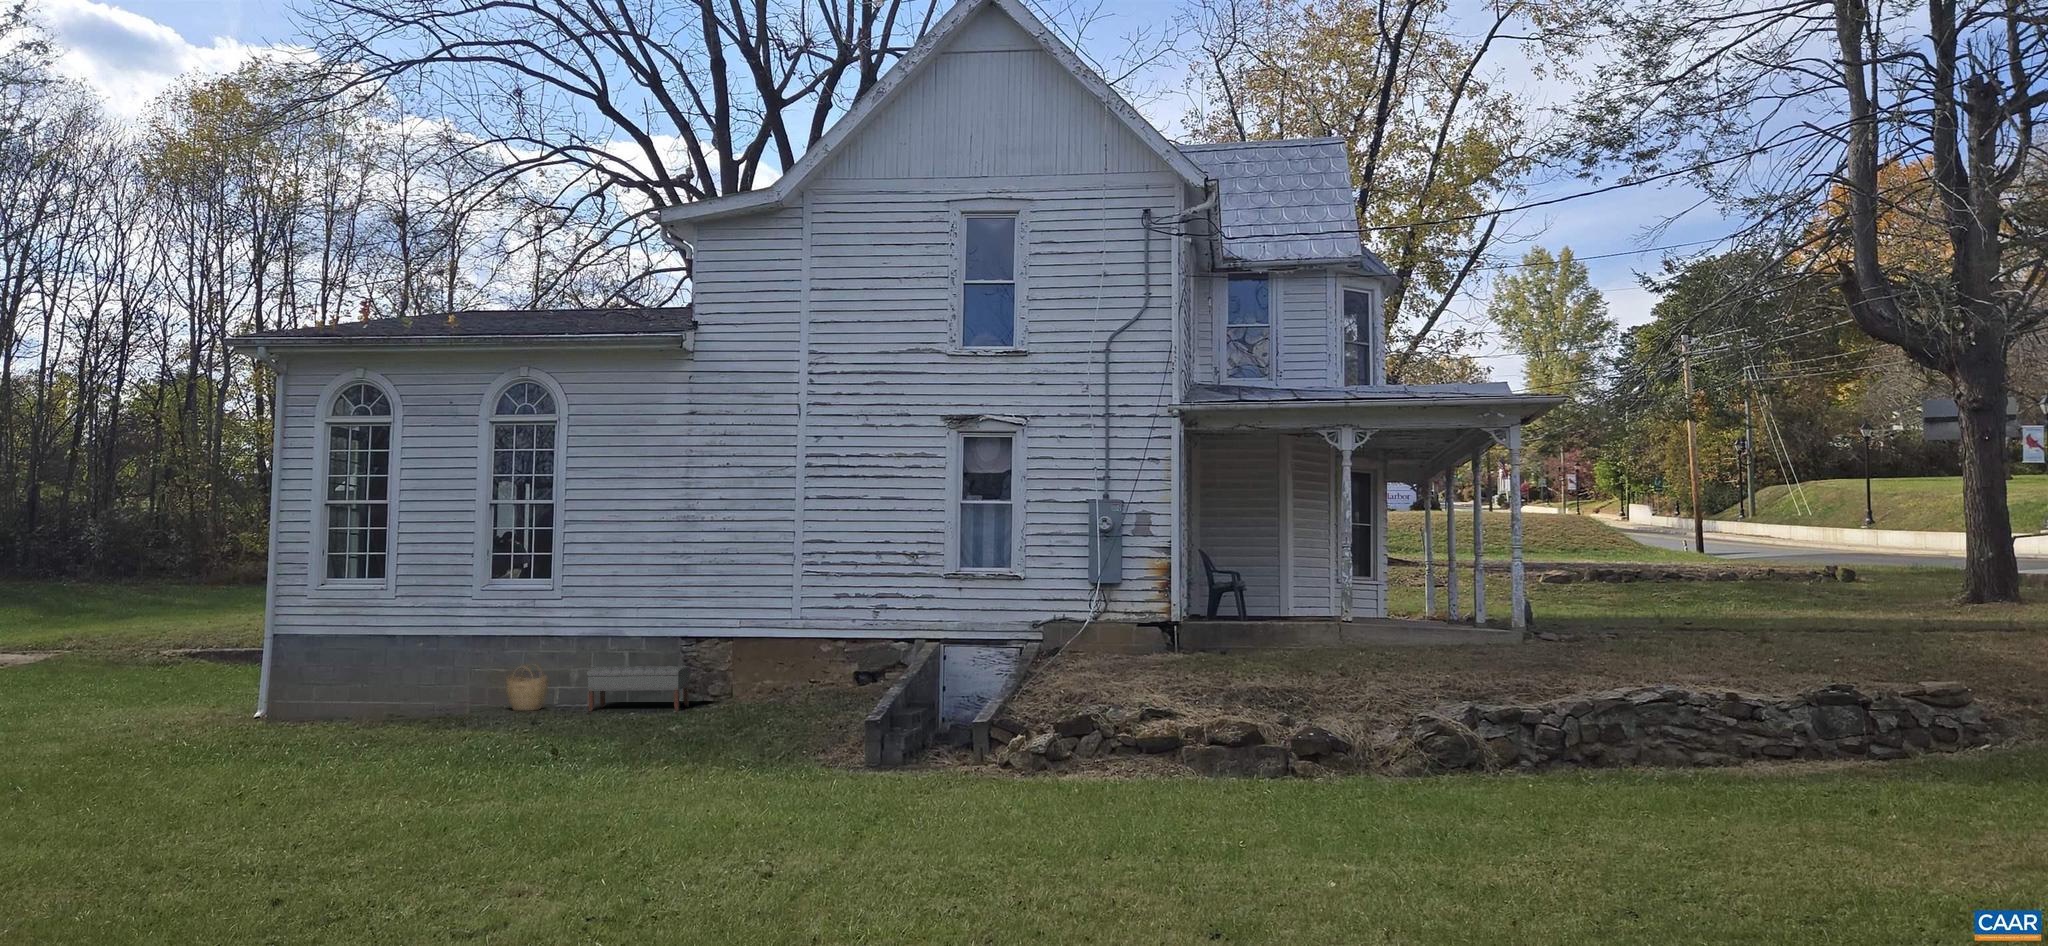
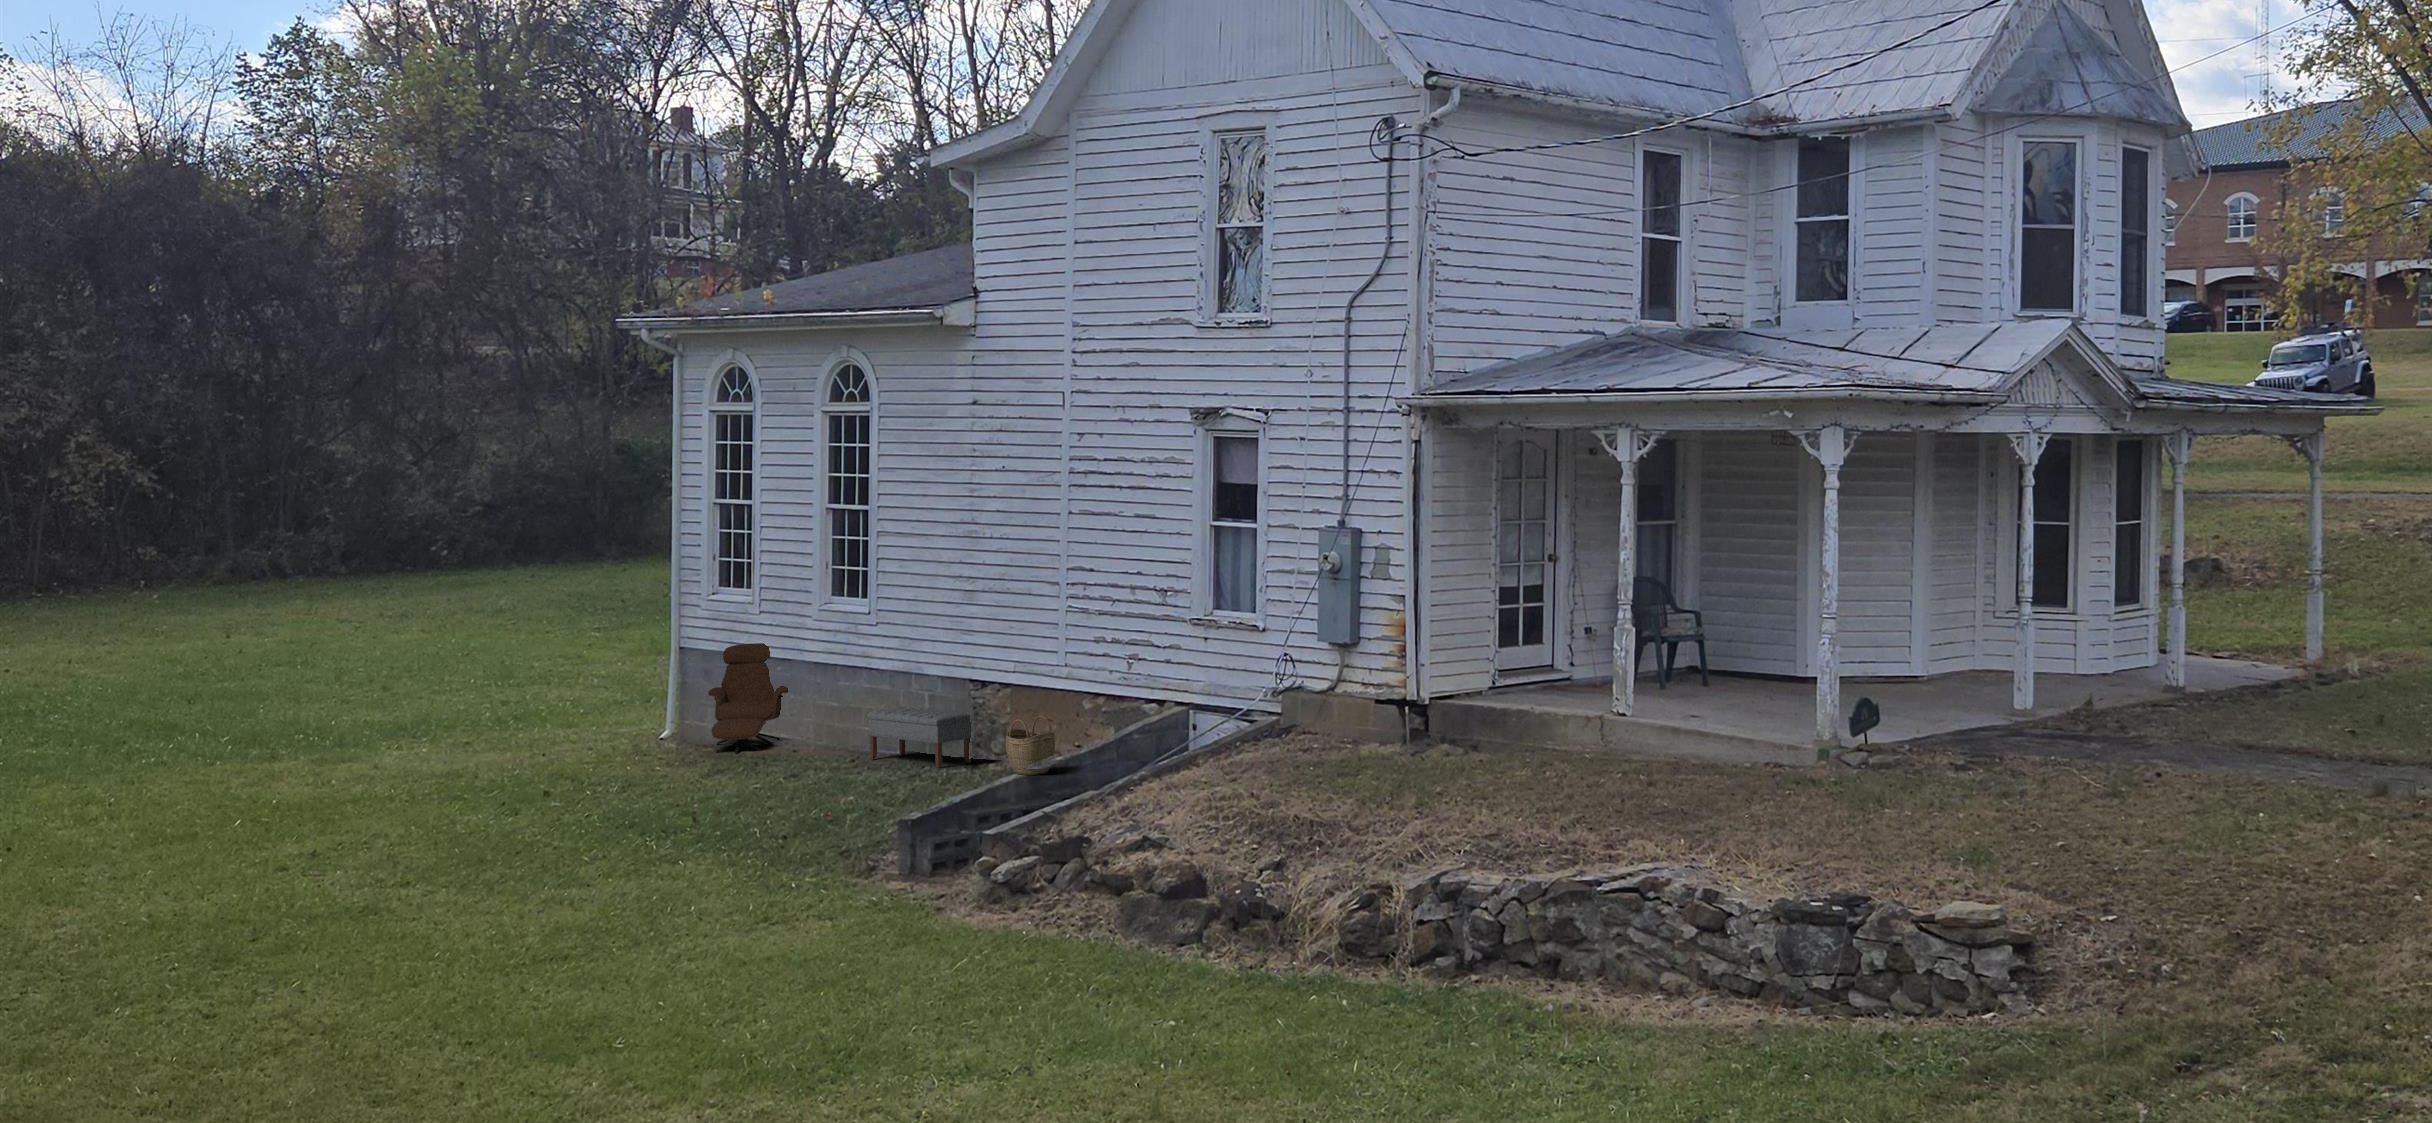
lounge chair: none [373,624,454,719] -> present [708,643,788,754]
woven basket: present [506,667,548,711] -> present [1006,716,1055,775]

